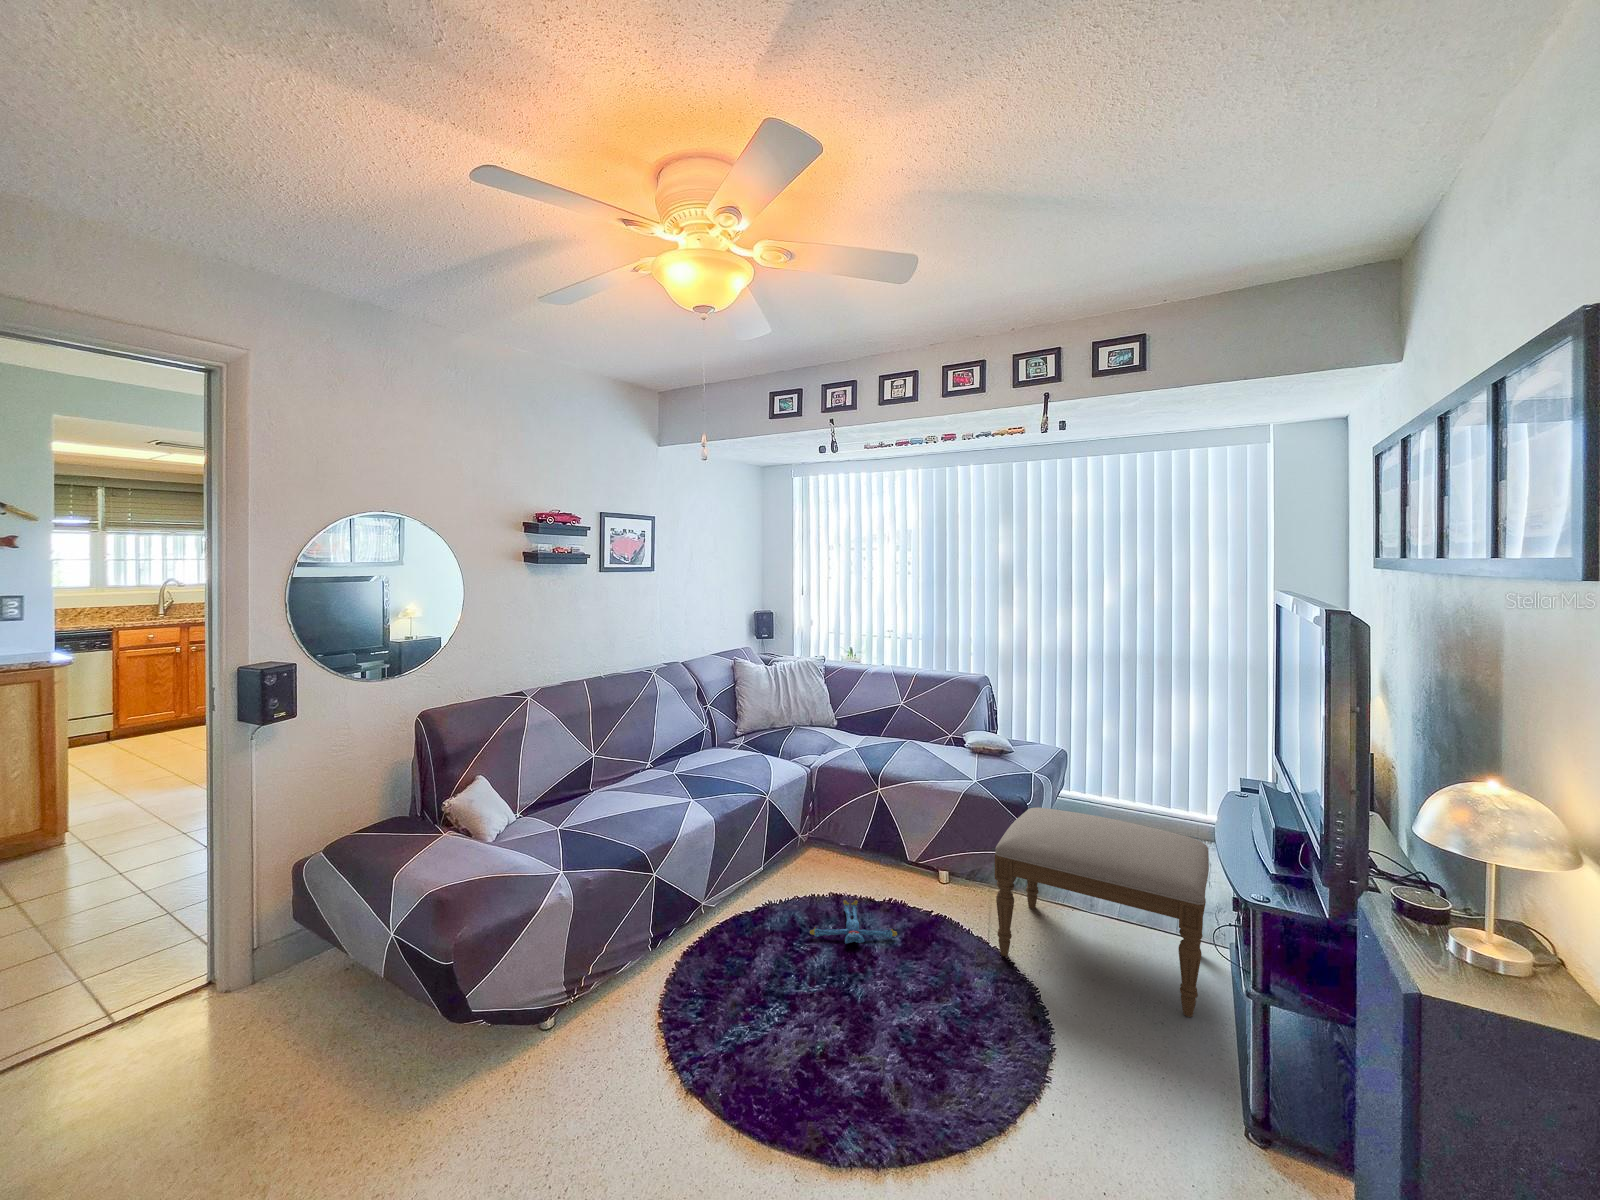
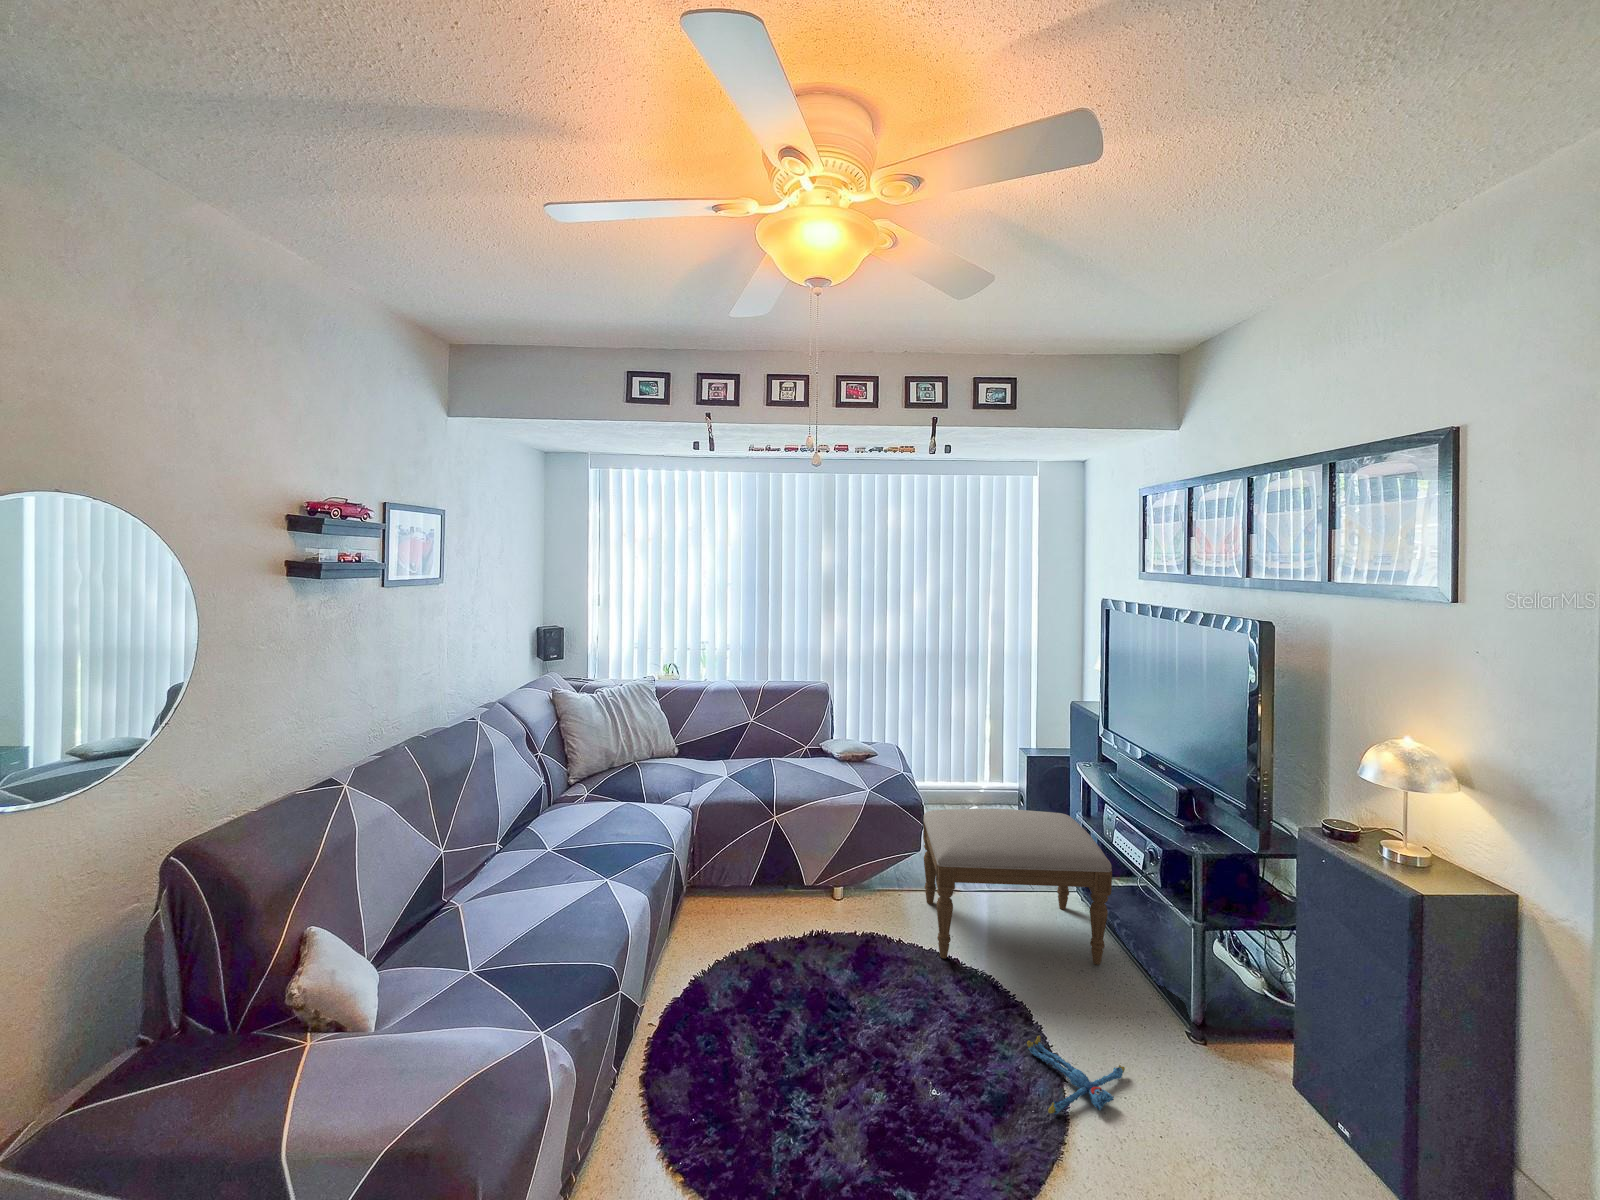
plush toy: present [810,900,897,944] -> present [1027,1036,1125,1115]

